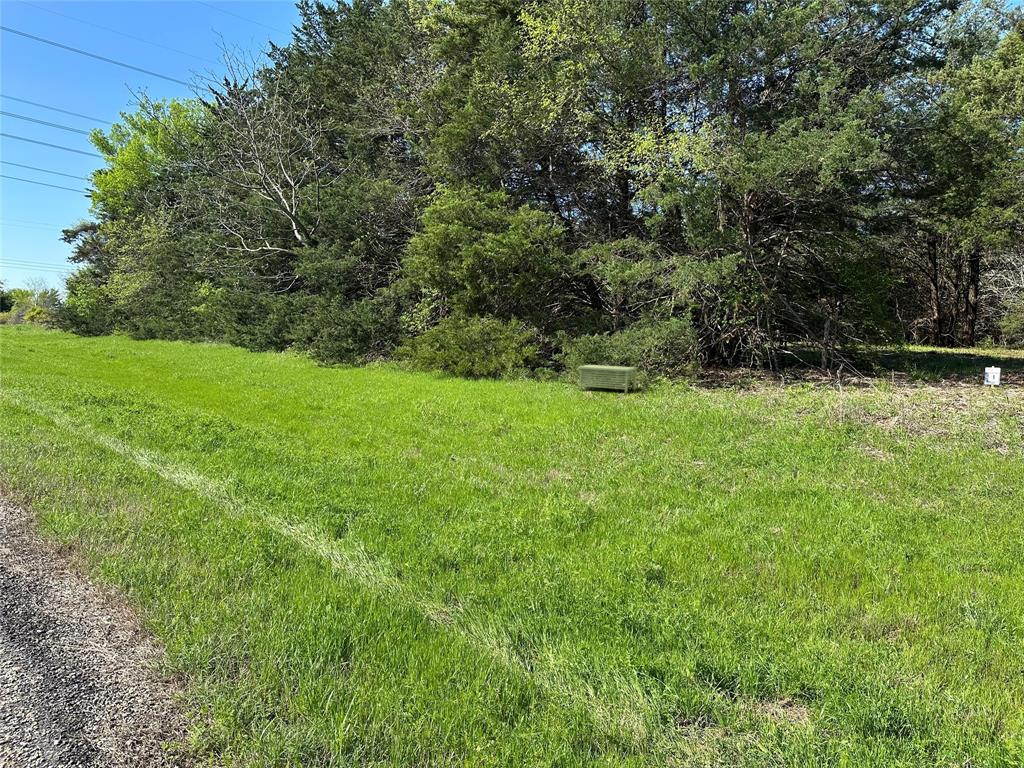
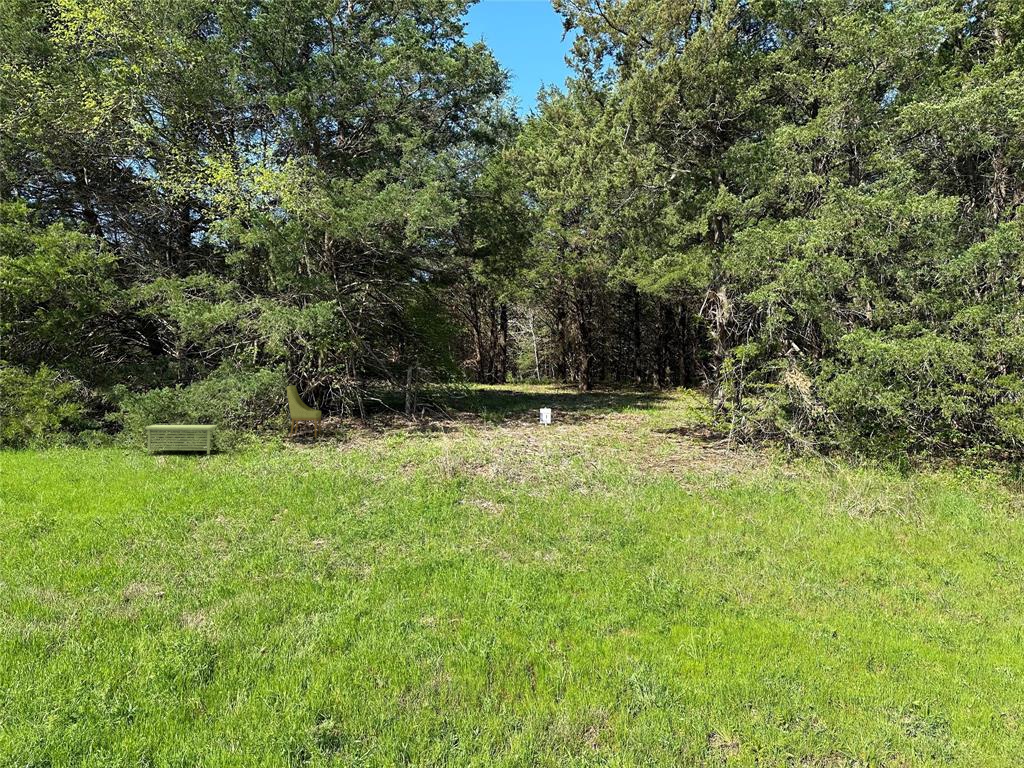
chair: none [697,335,730,384] -> present [287,386,321,437]

